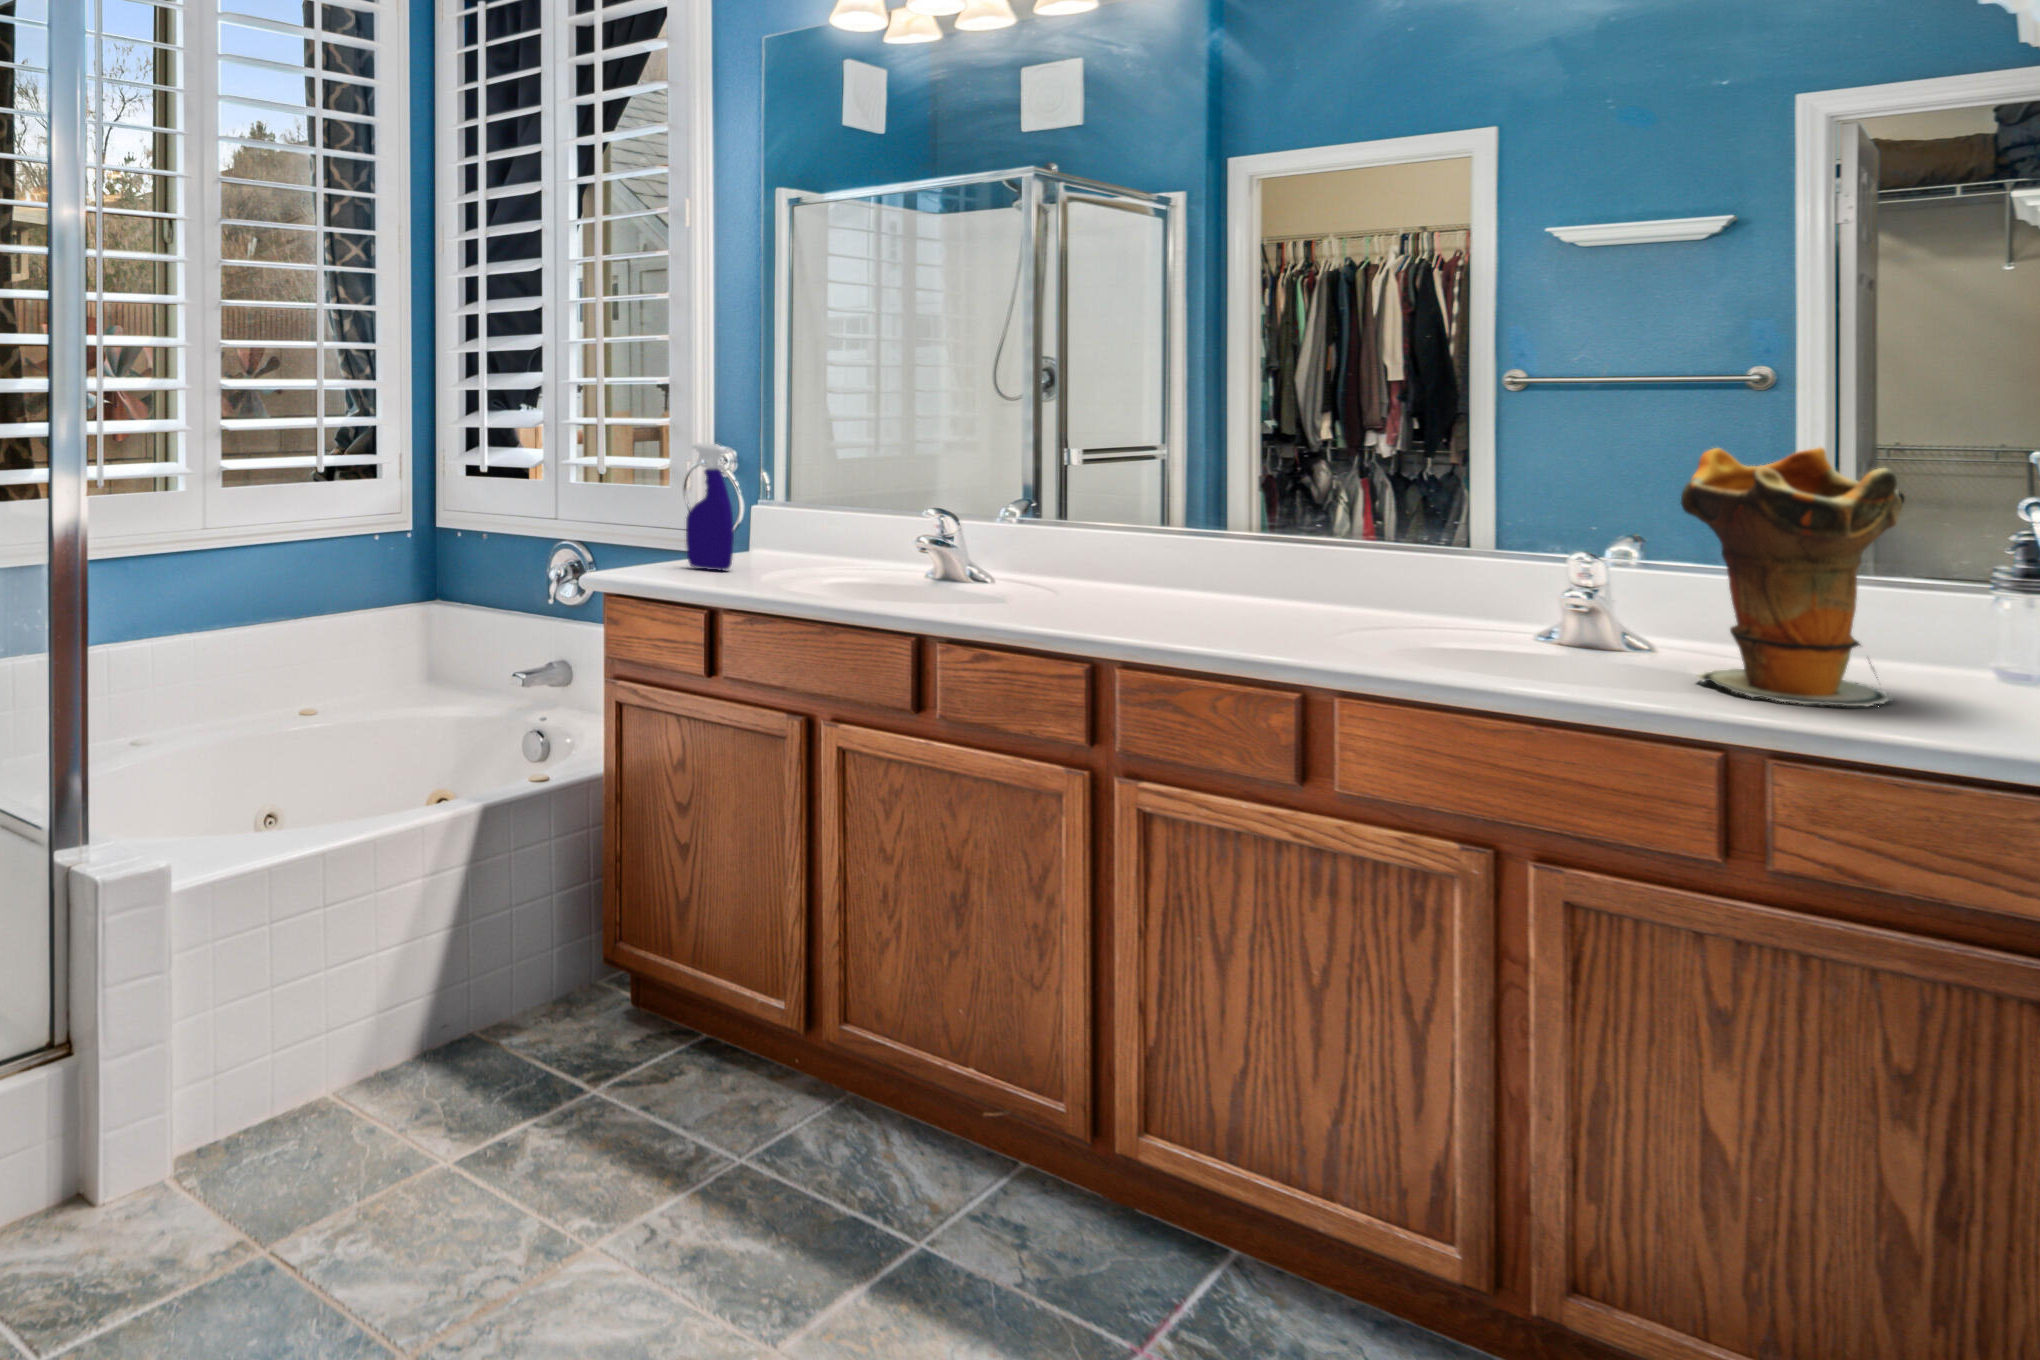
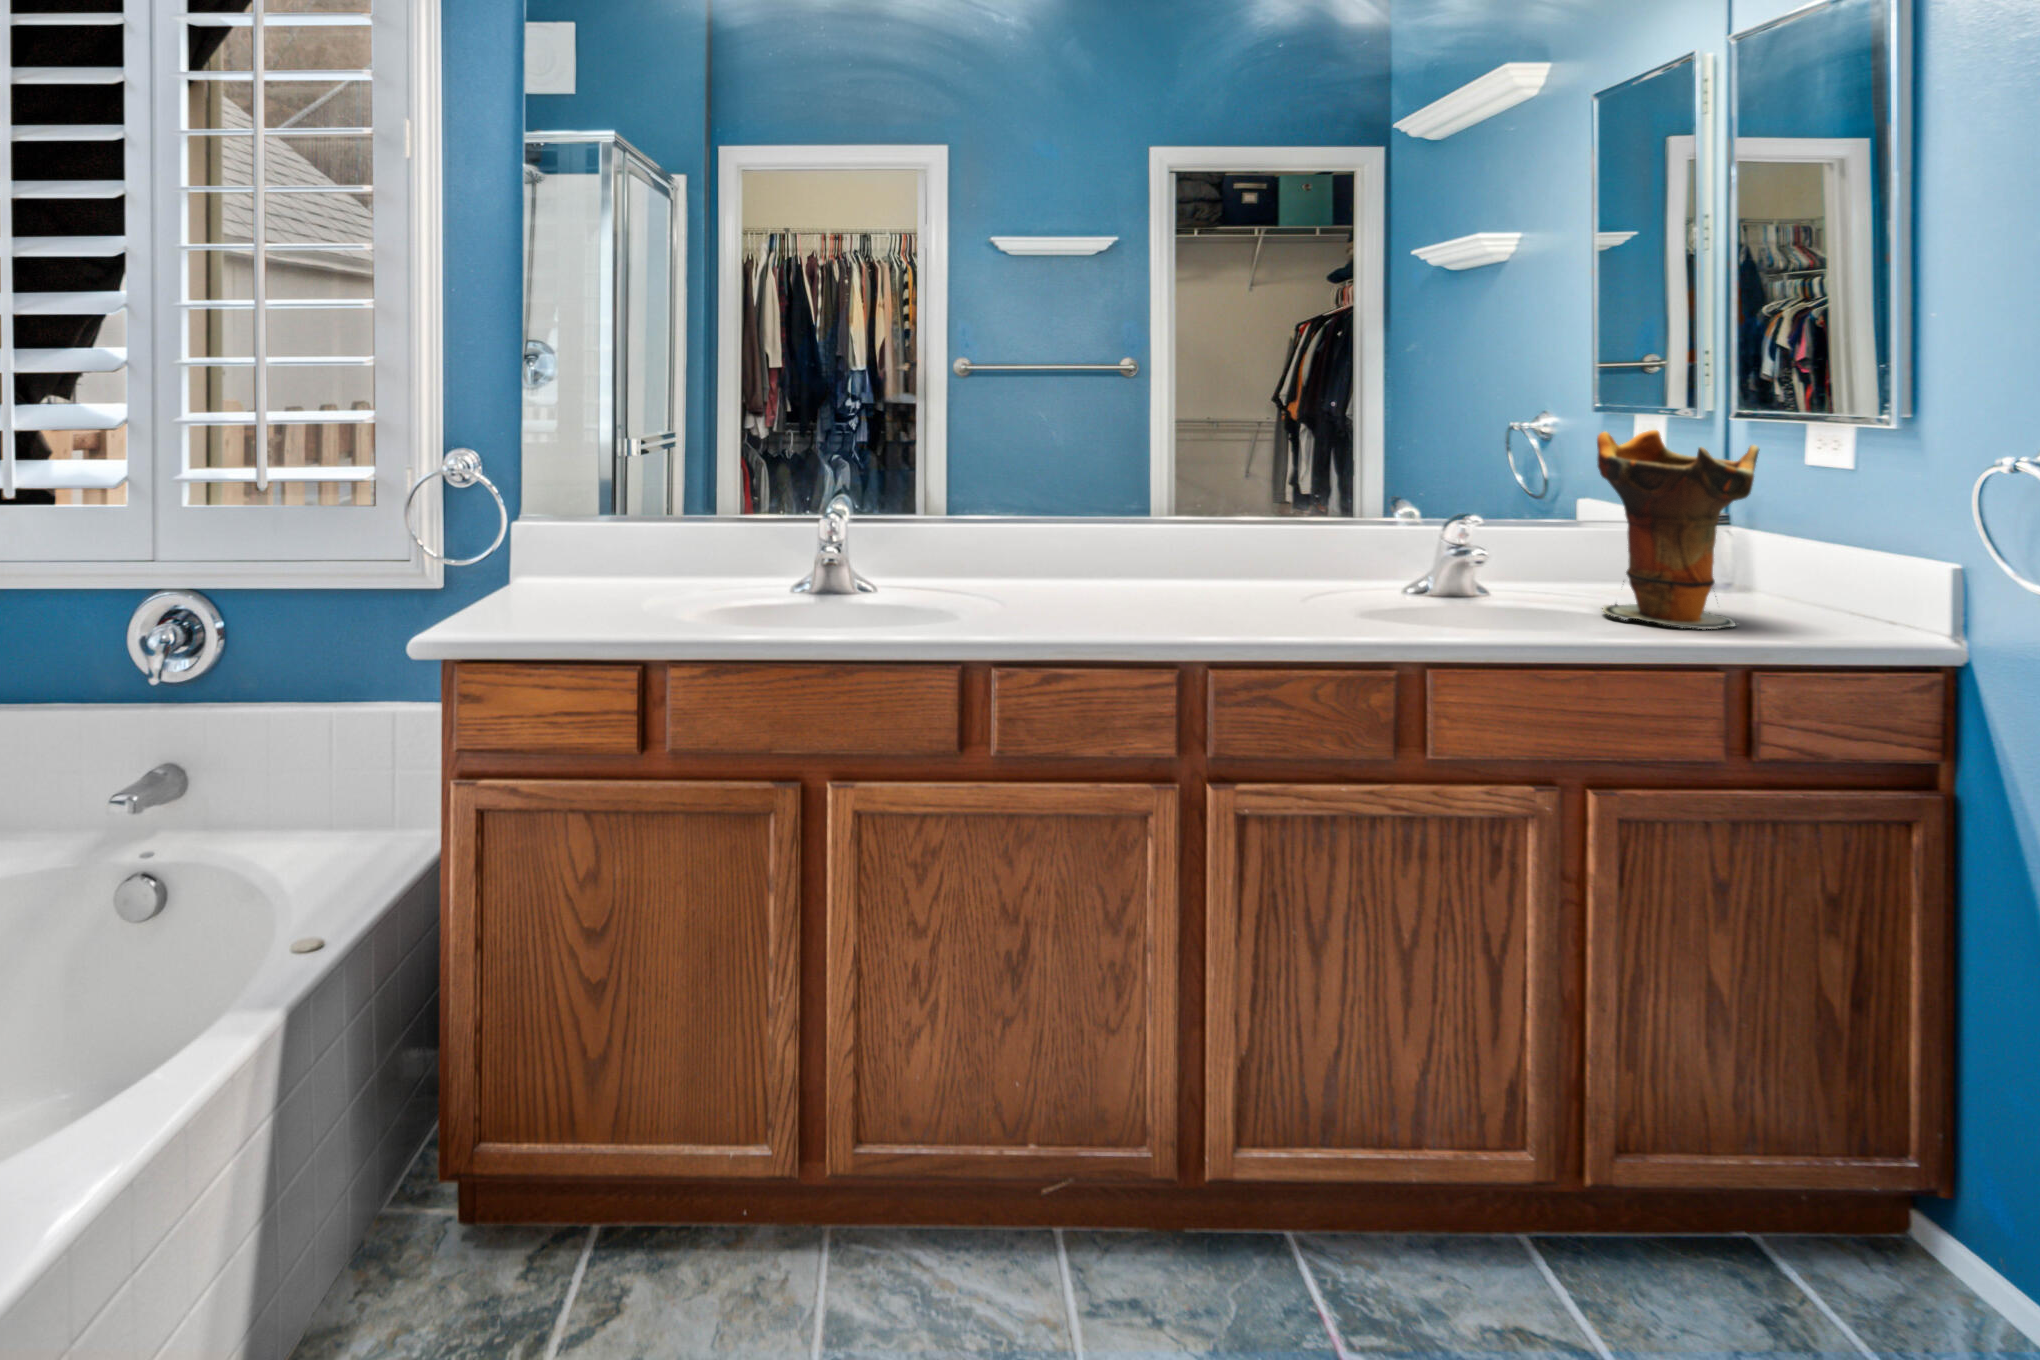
spray bottle: present [686,443,734,571] -> none [513,446,587,611]

